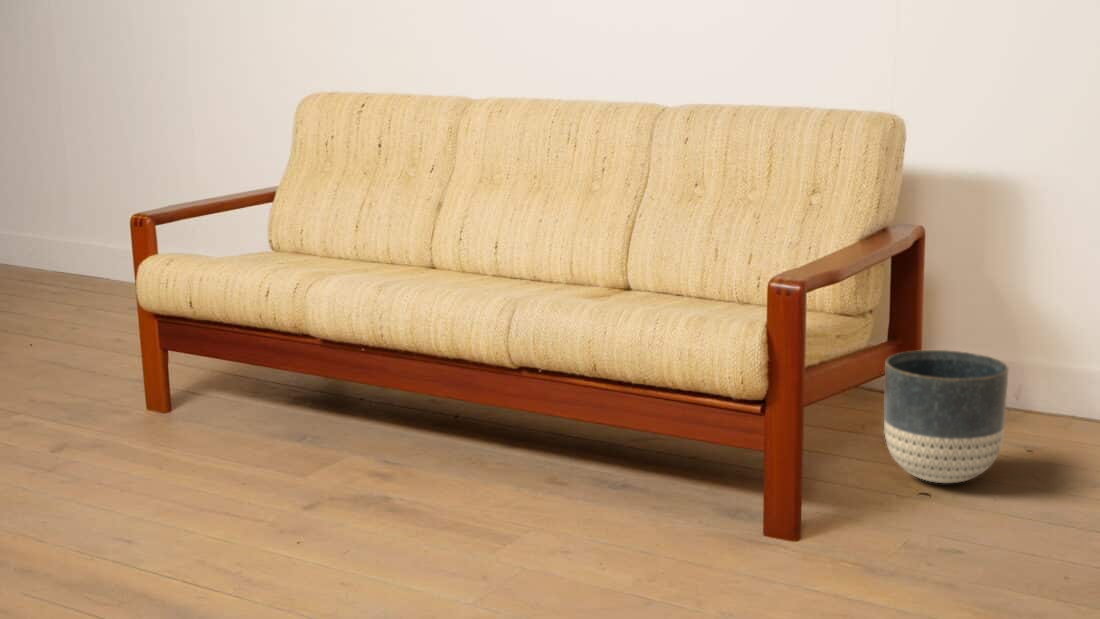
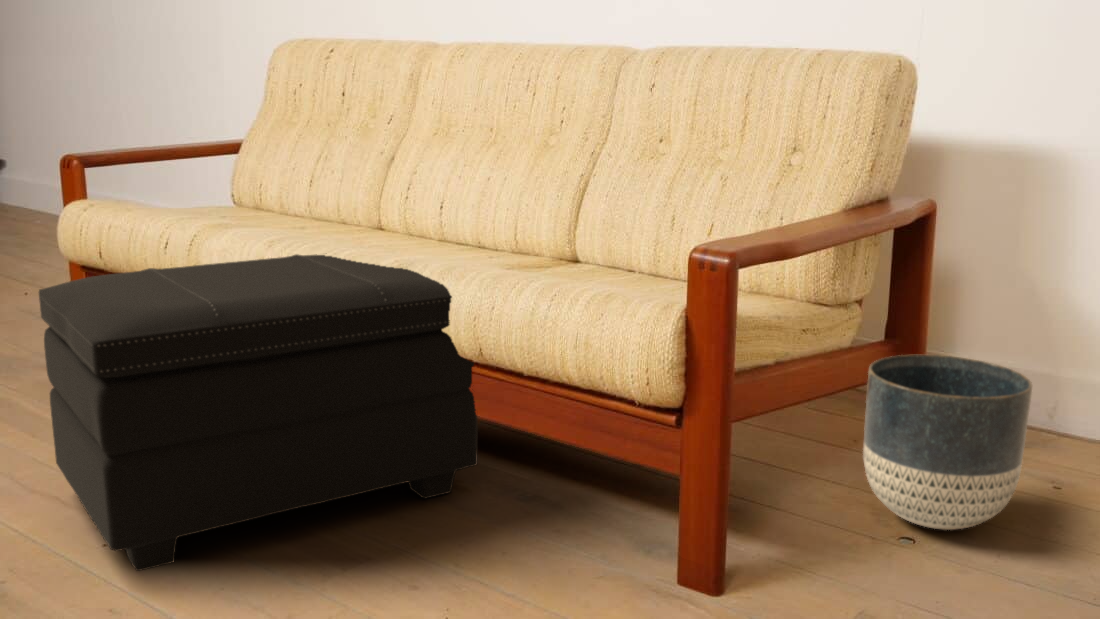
footstool: none [220,295,580,555] -> present [39,254,478,571]

